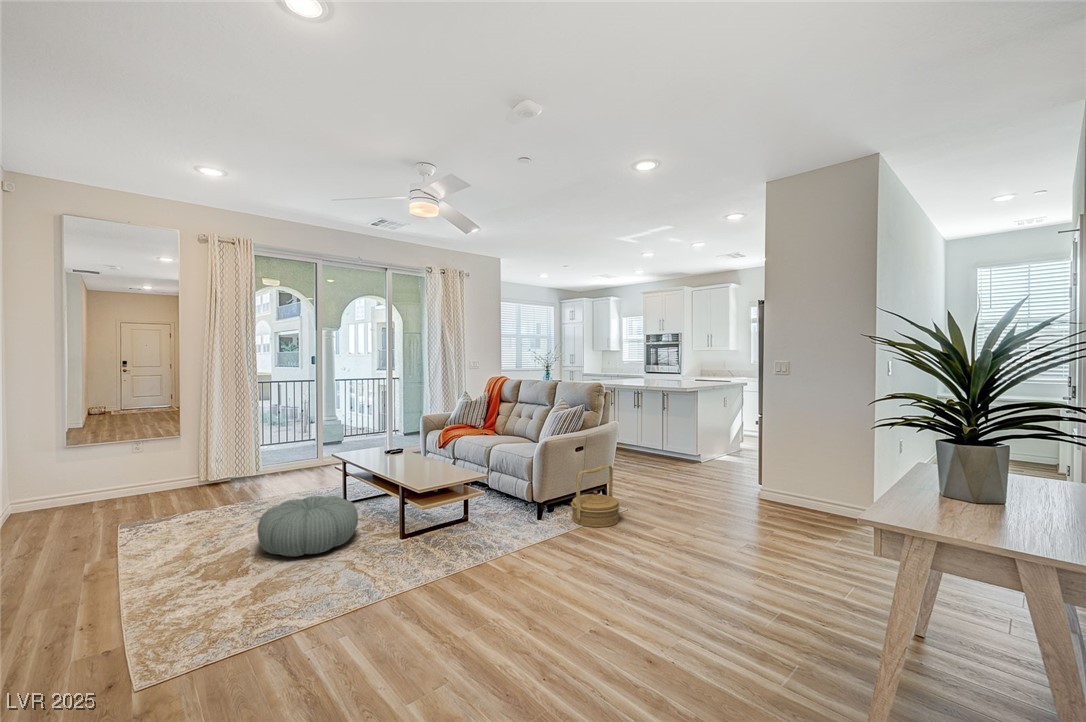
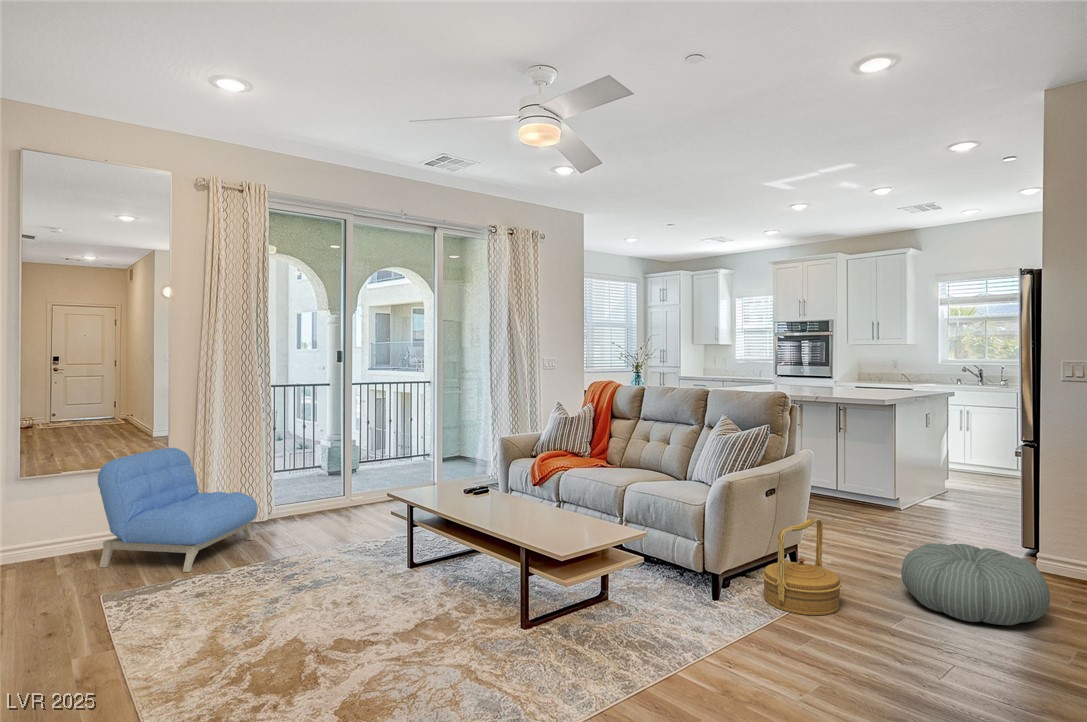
armchair: none [124,425,245,509] -> present [98,448,258,572]
pouf: present [257,496,358,557] -> present [901,544,1050,625]

